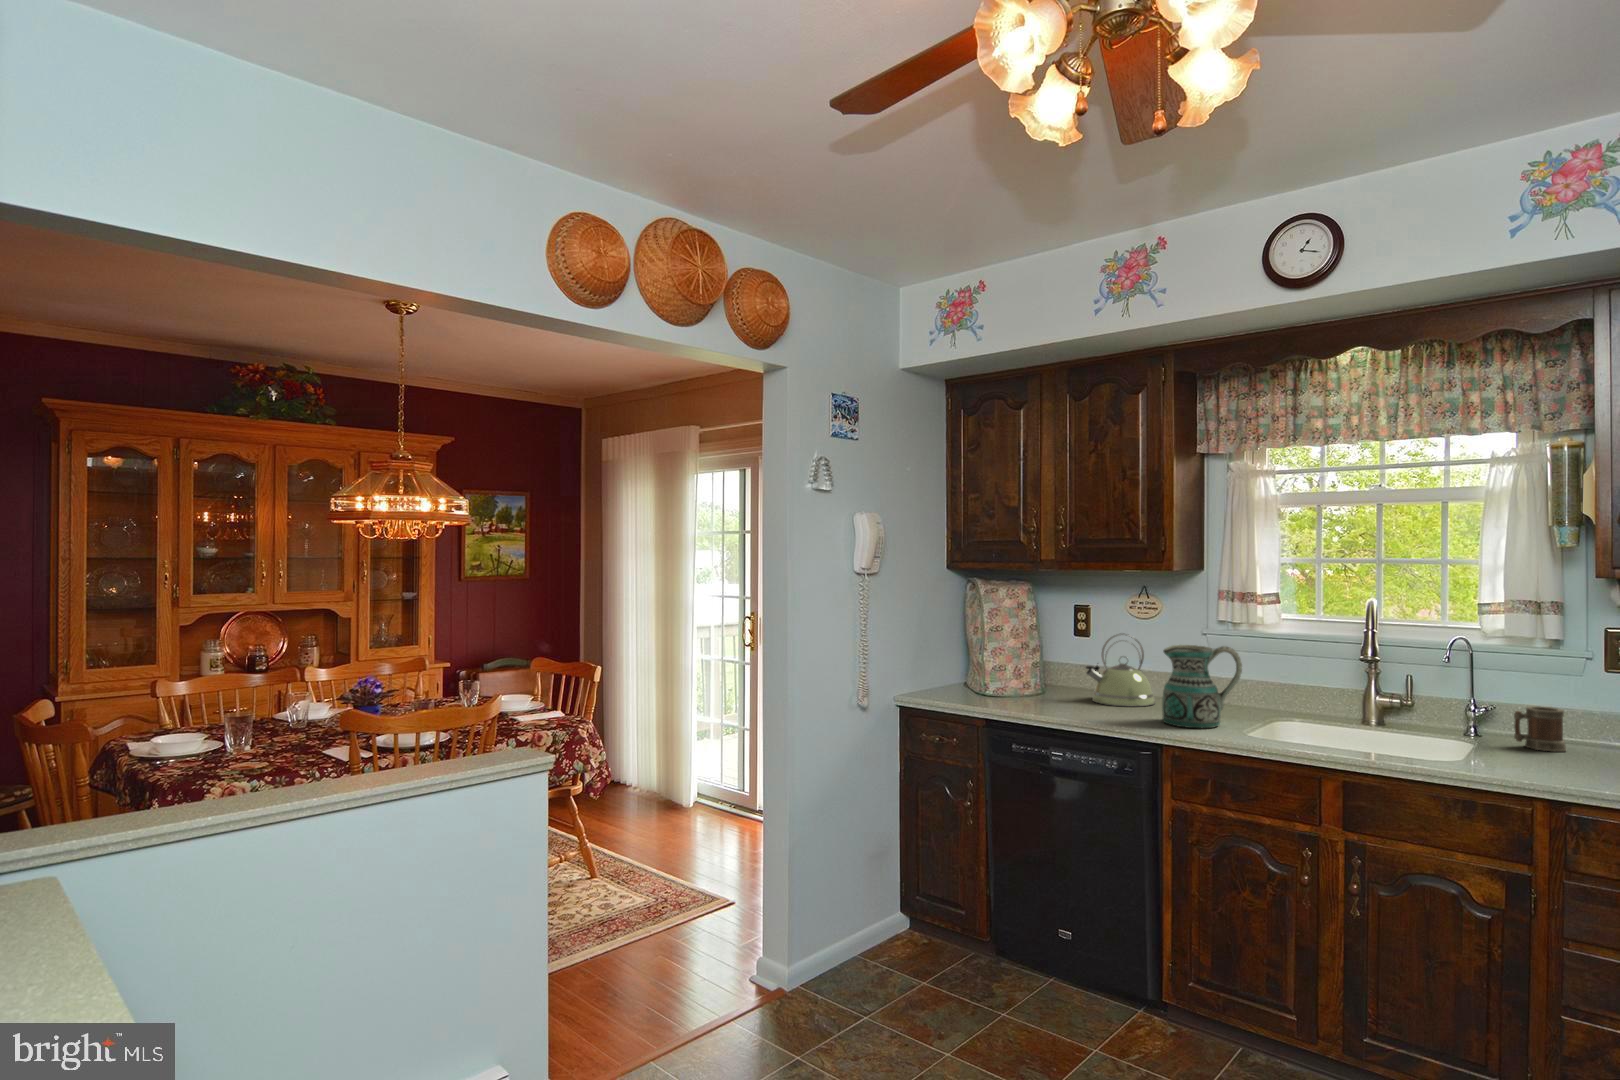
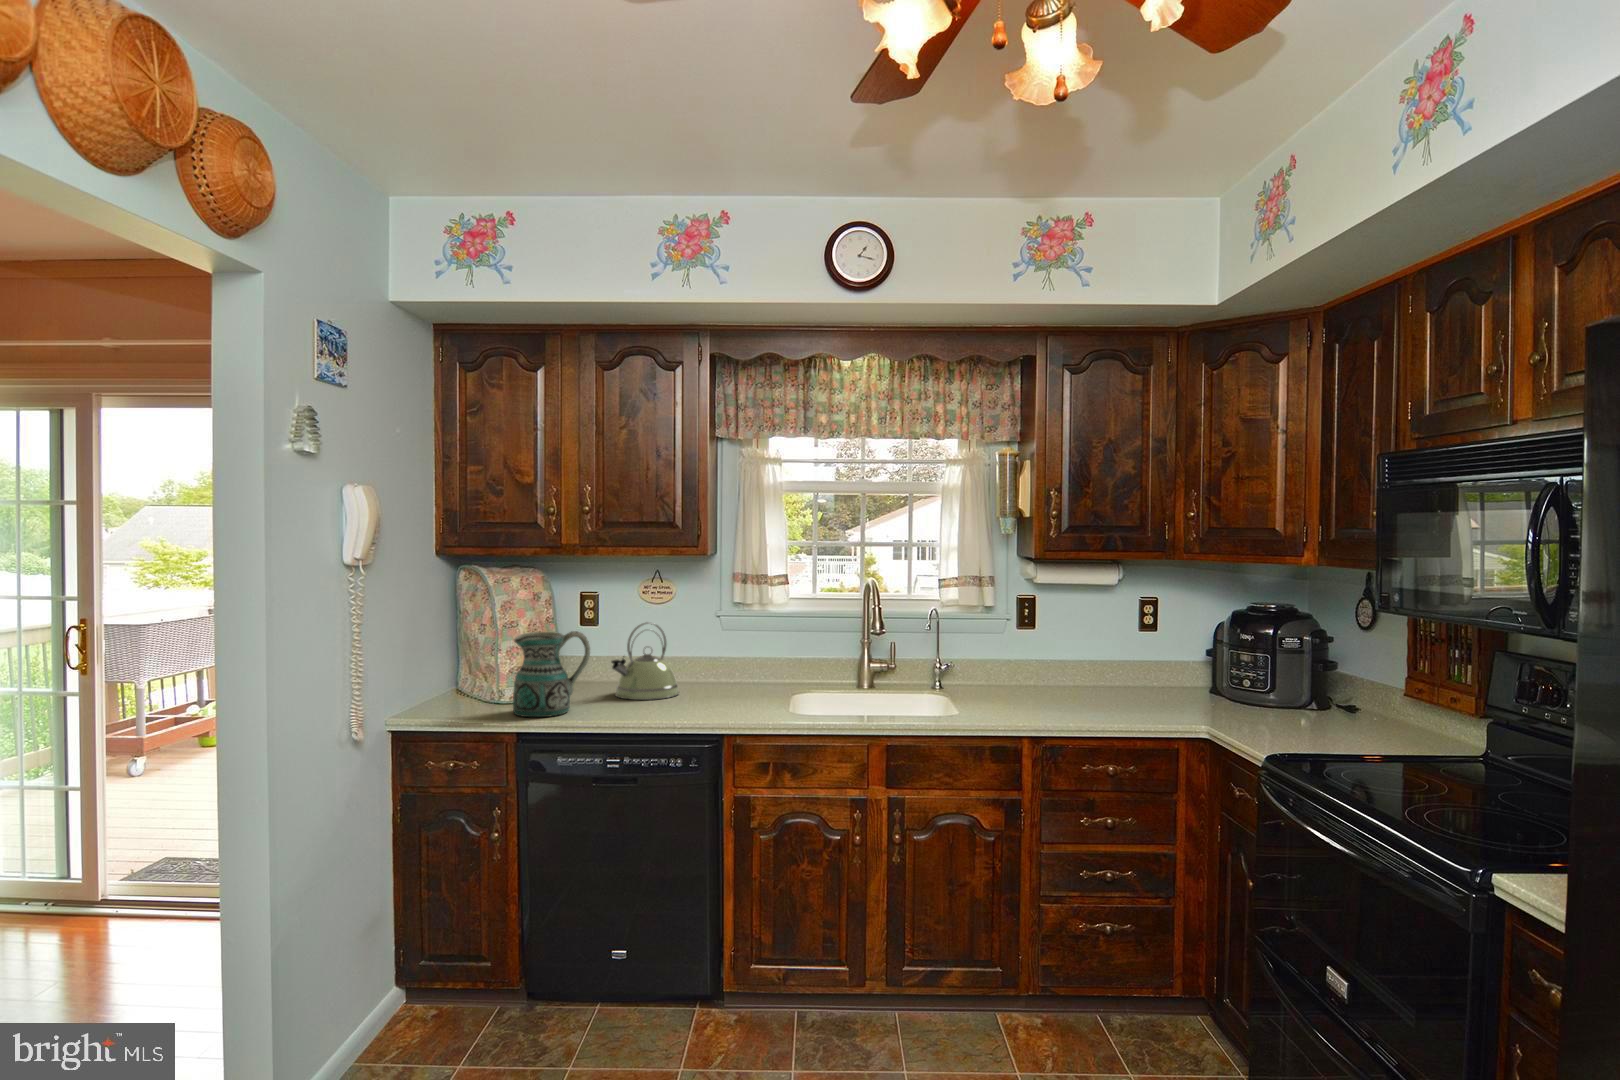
ceramic pitcher: present [1162,644,1242,728] -> present [513,631,590,717]
mug: present [1514,706,1566,751] -> none [973,661,1004,696]

